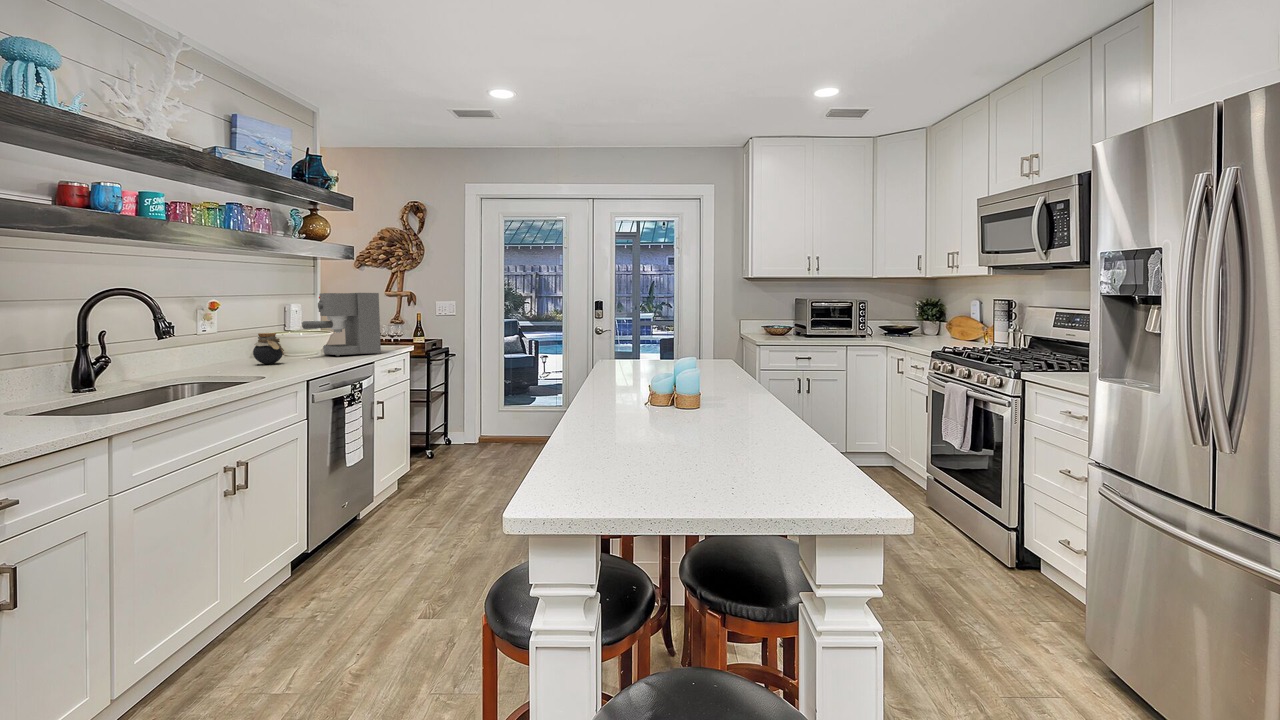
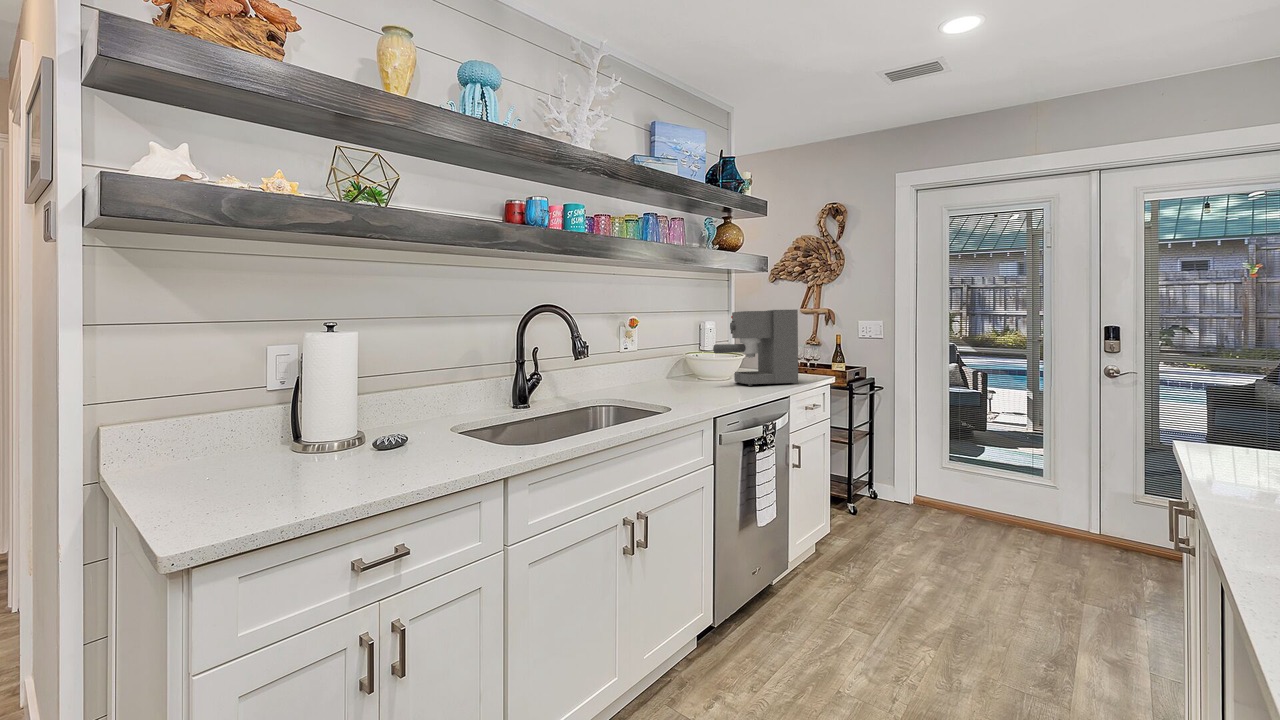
jar: present [253,333,284,364] -> none [664,358,694,393]

